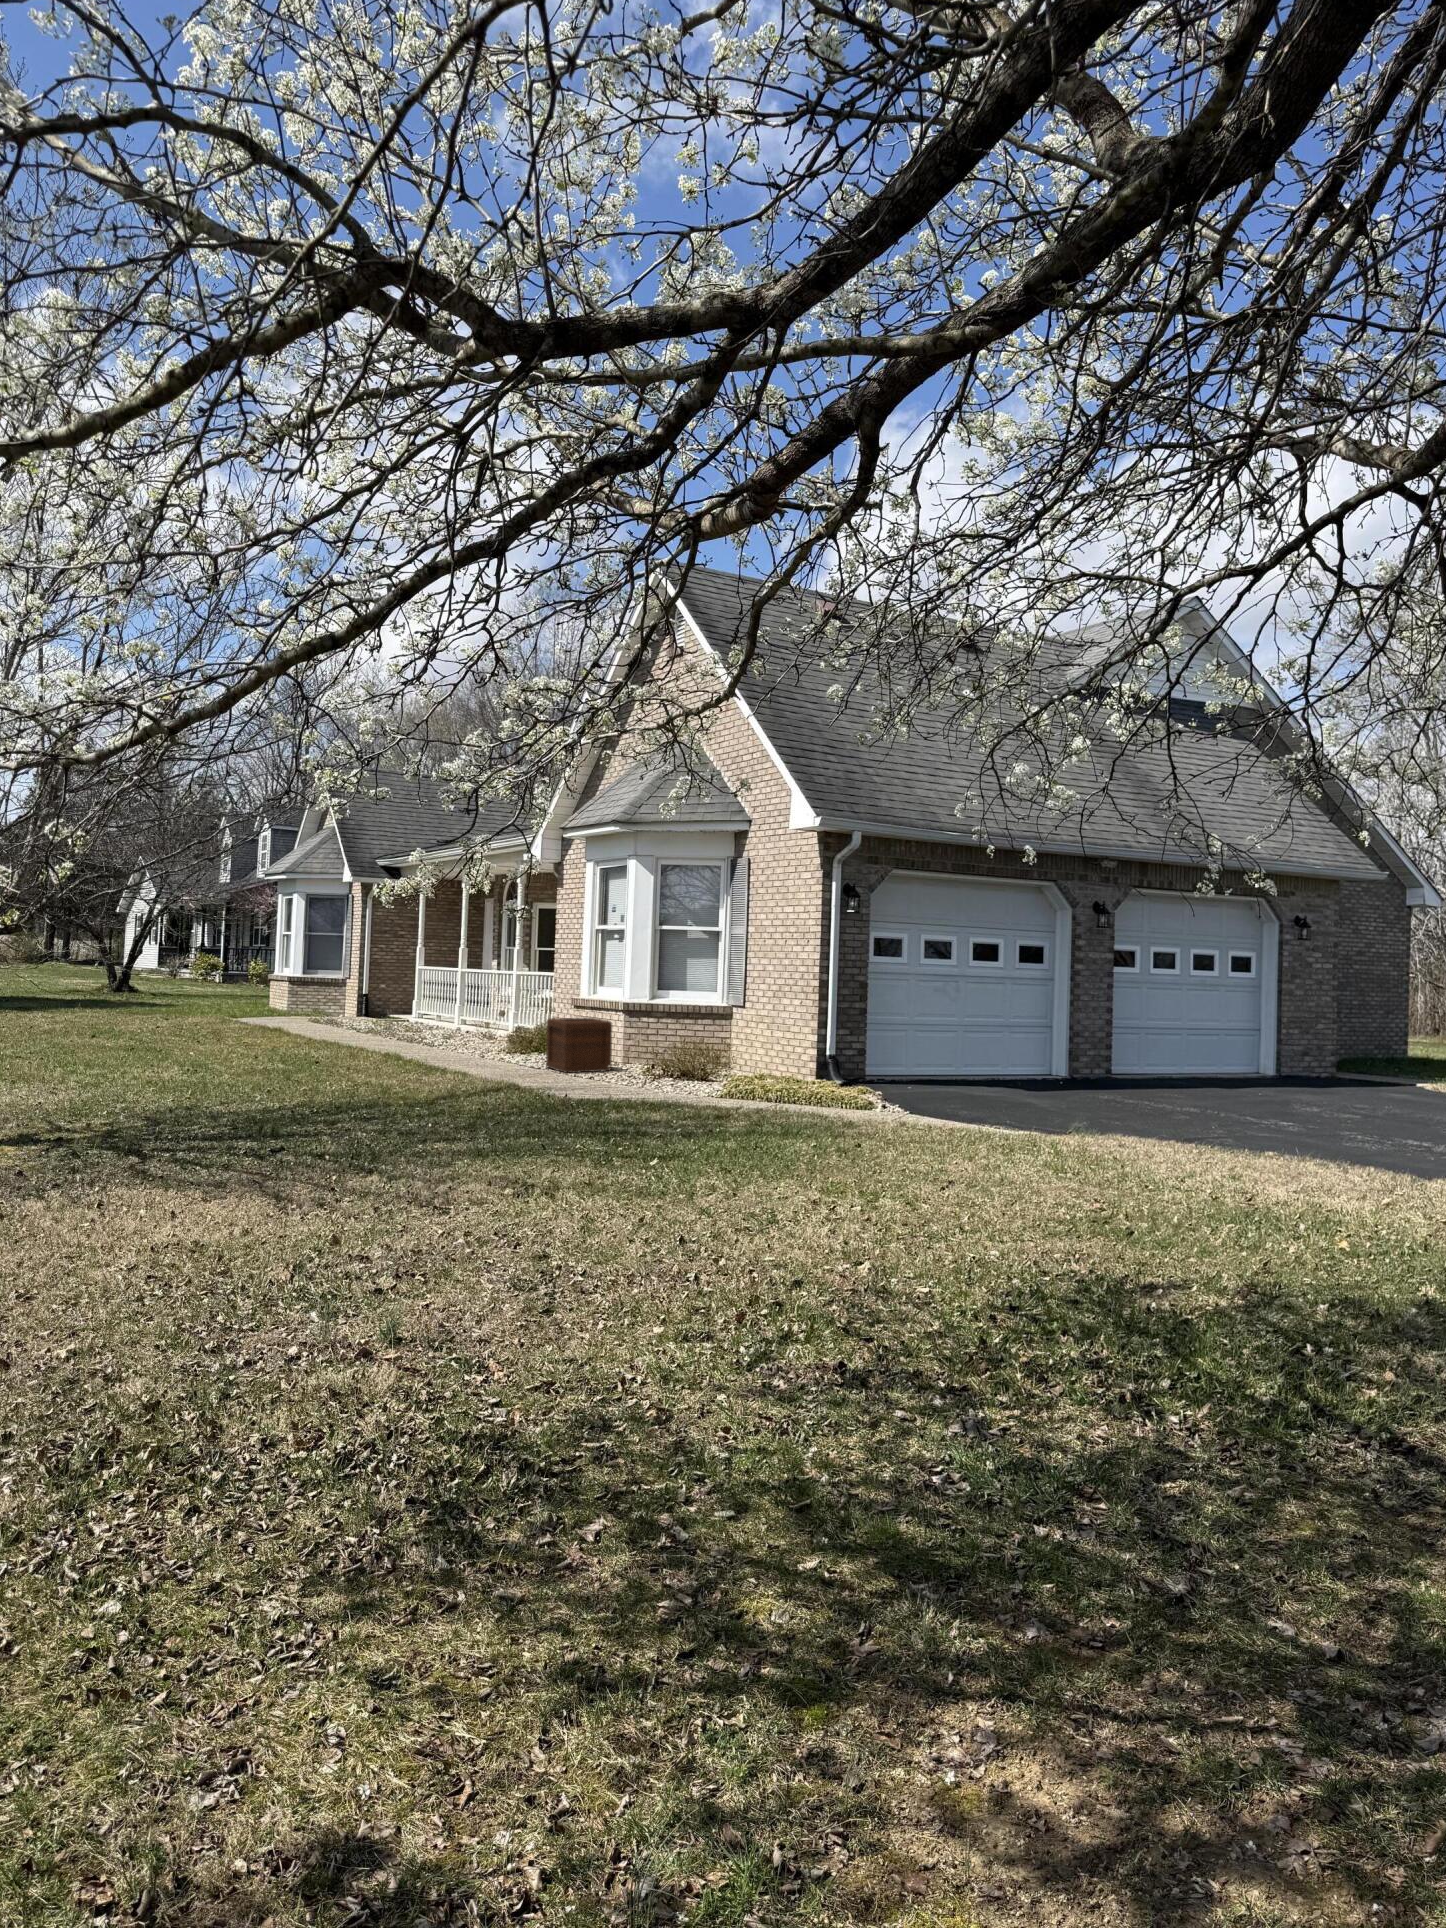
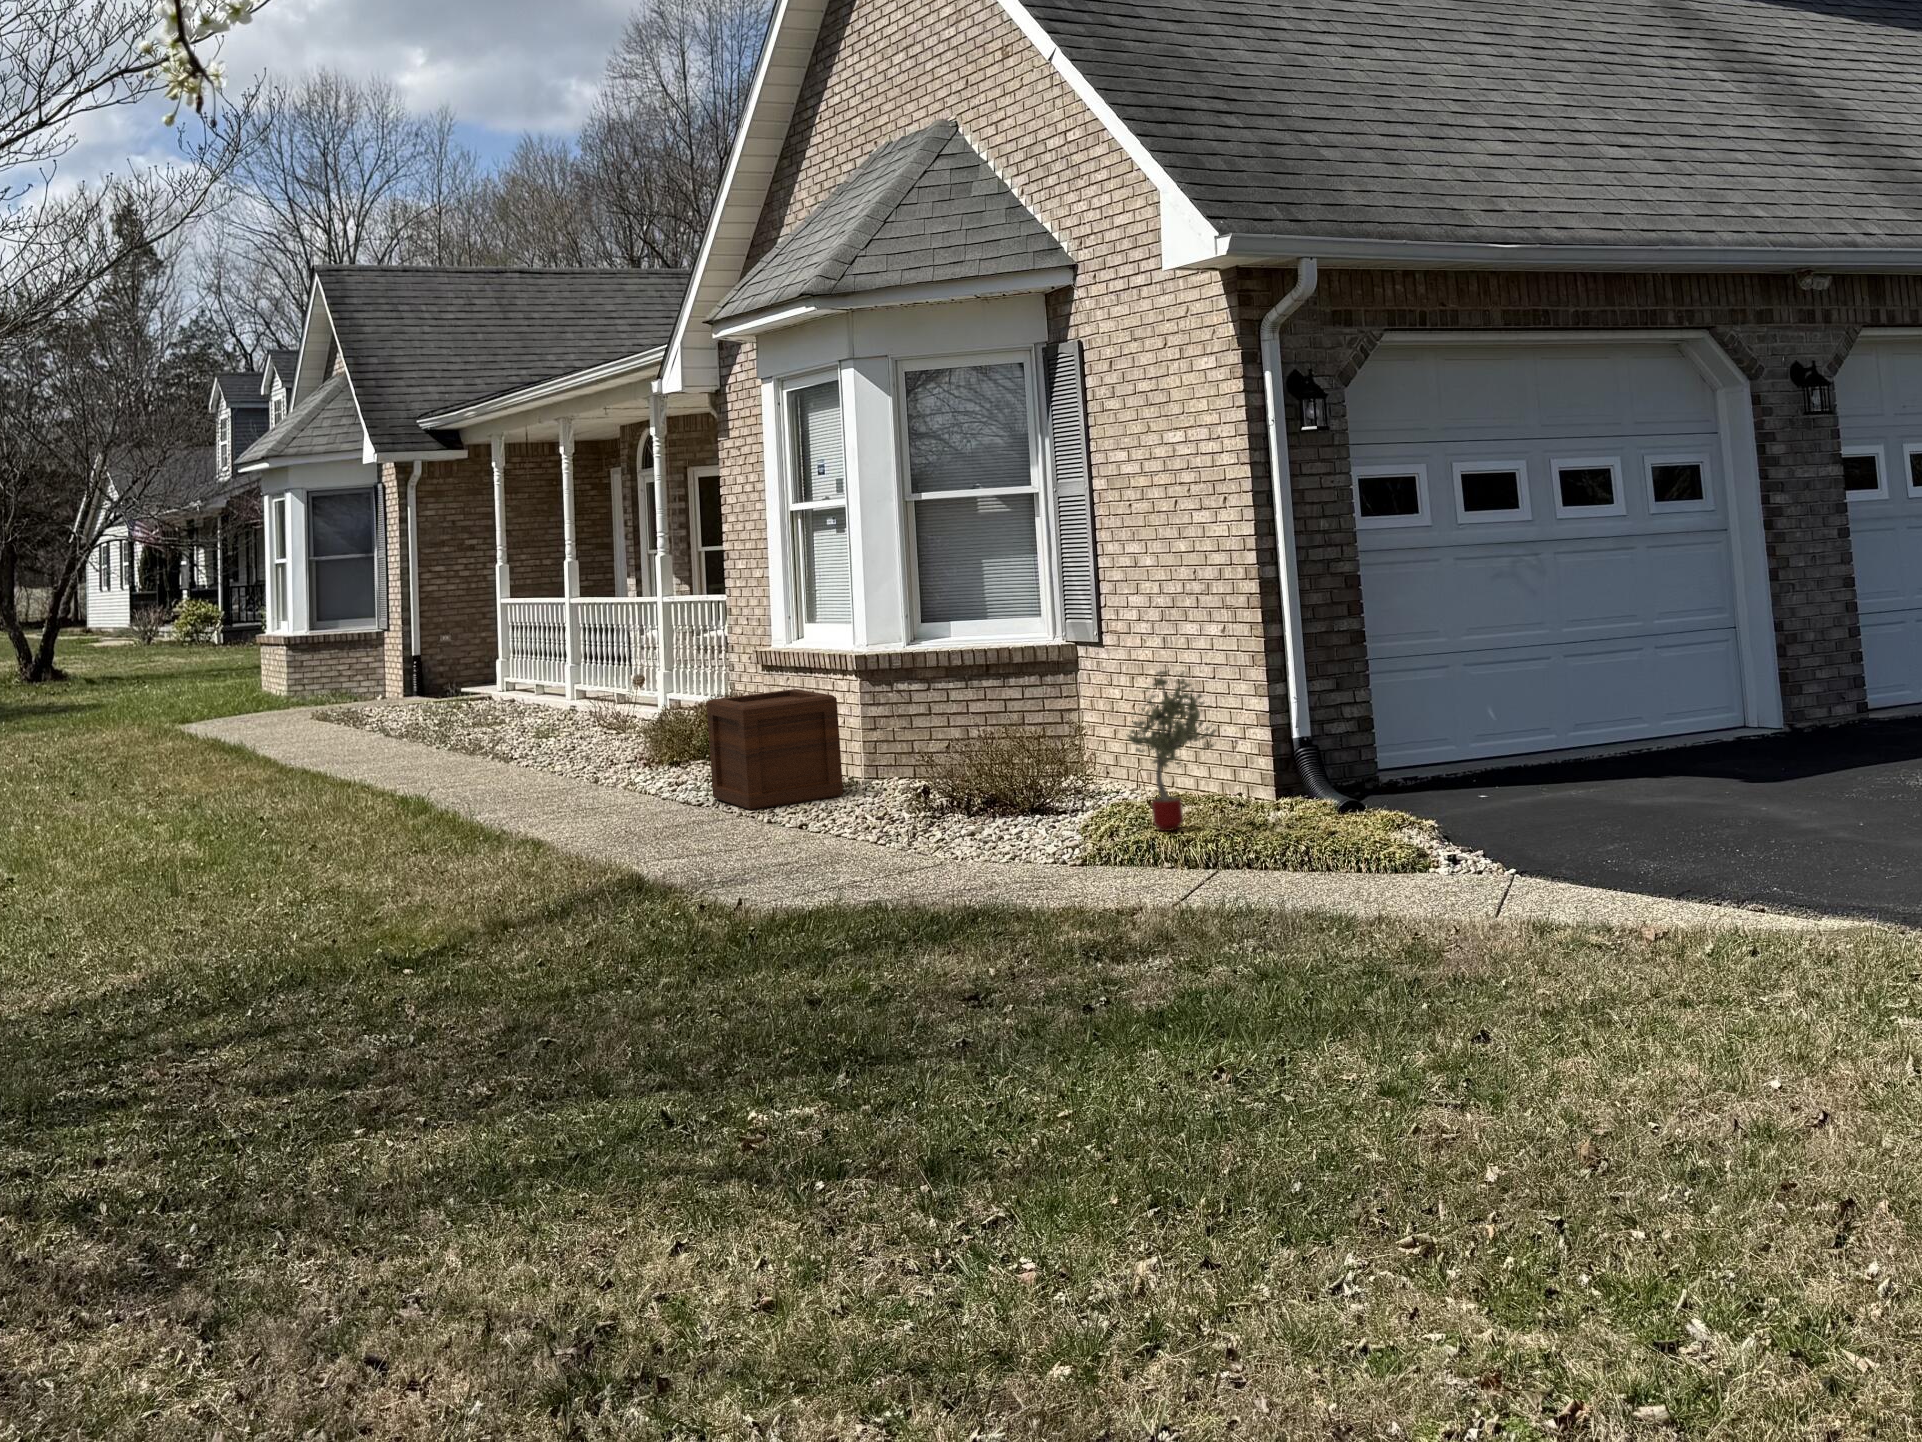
potted tree: none [750,1018,793,1093] -> present [1128,671,1217,831]

